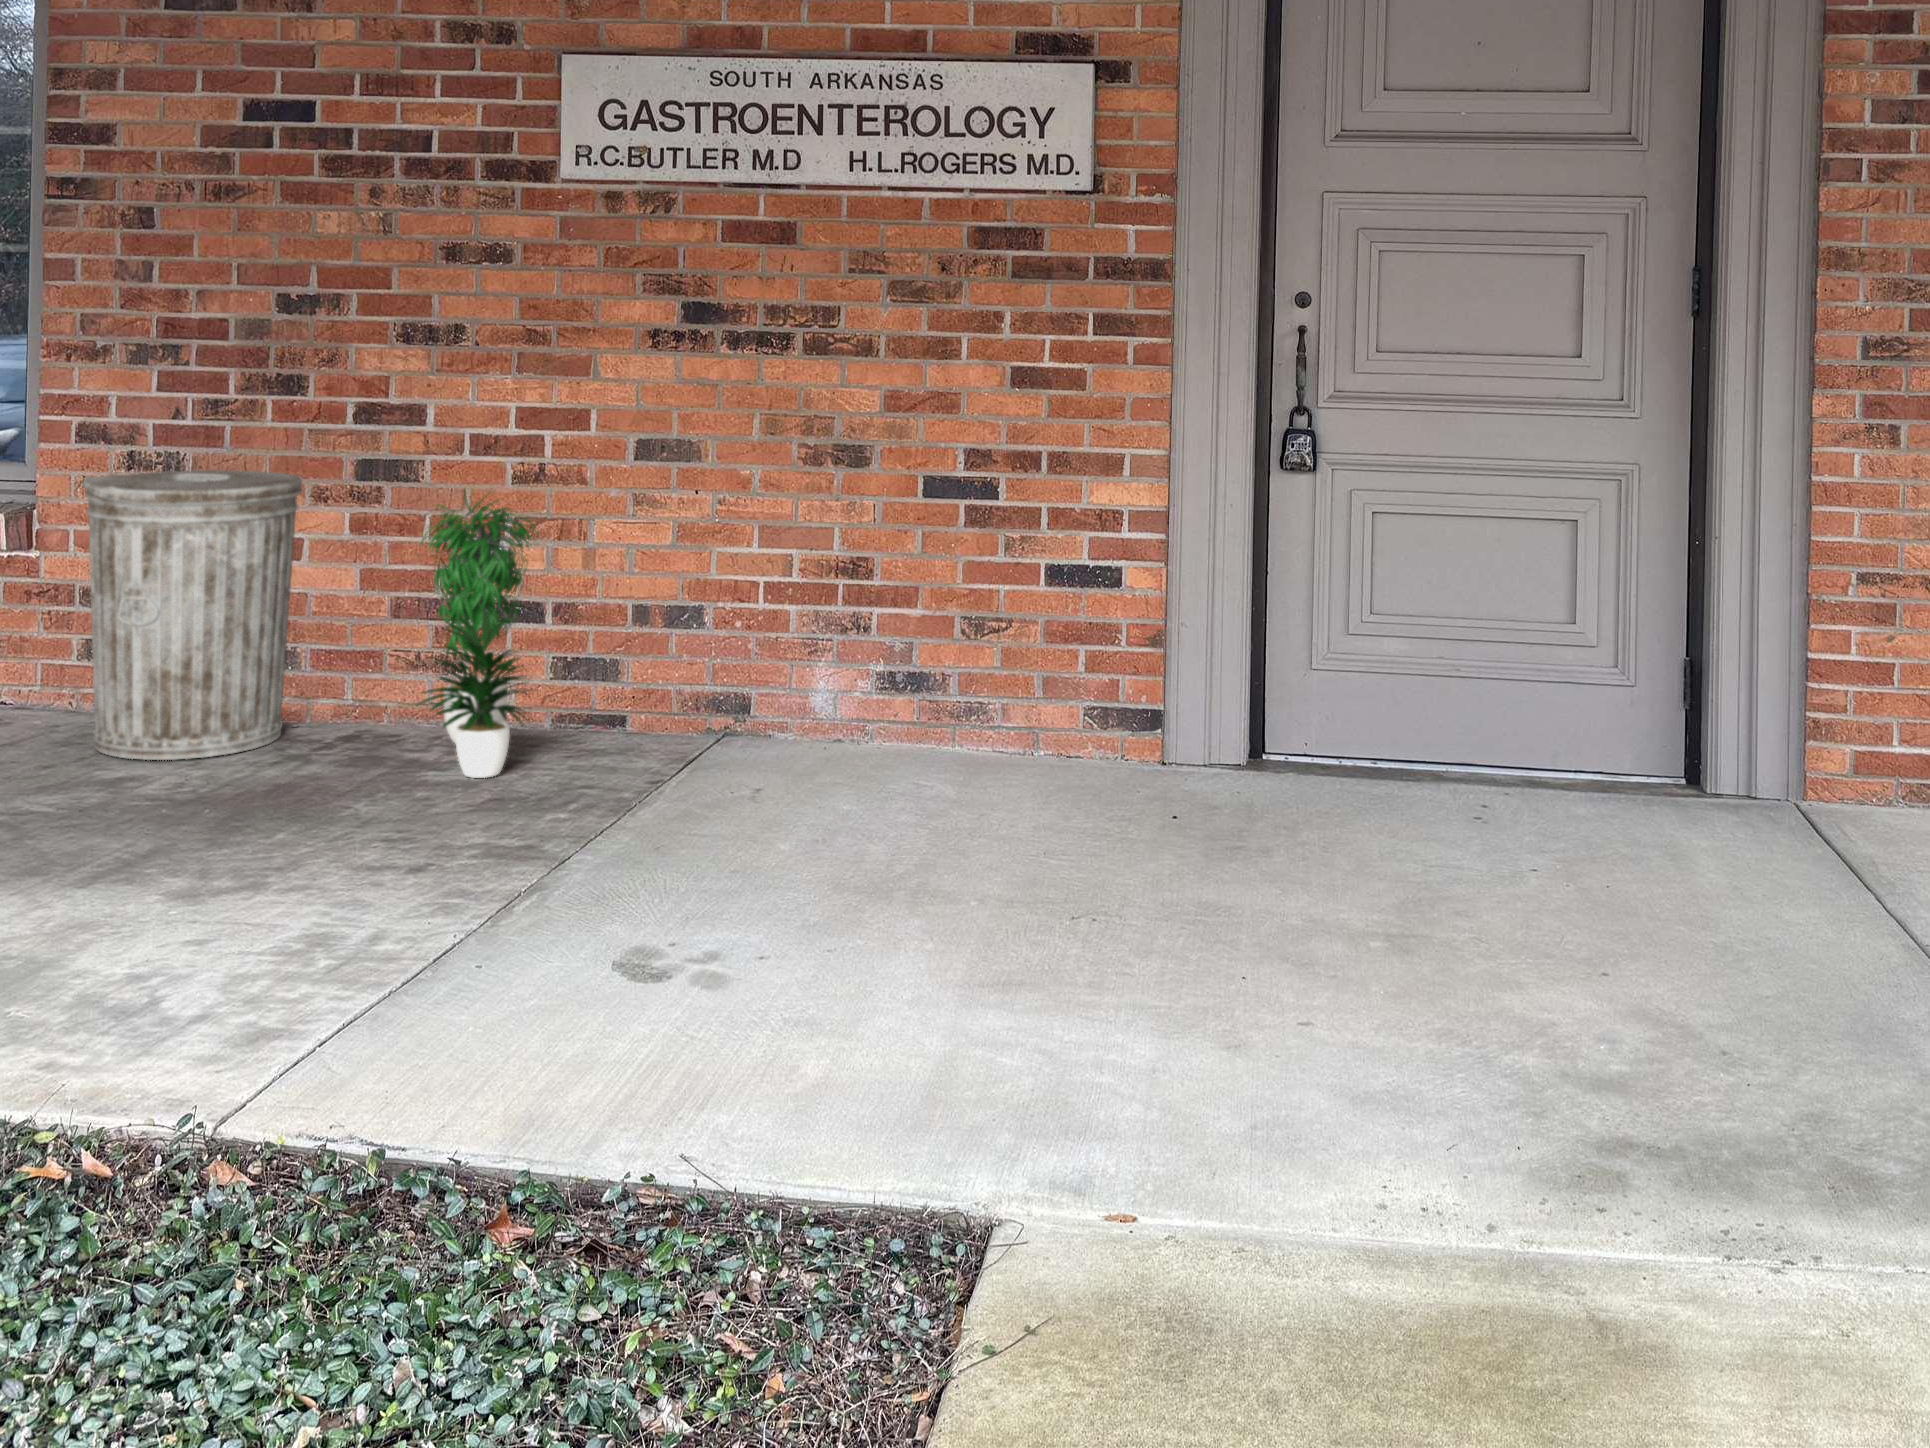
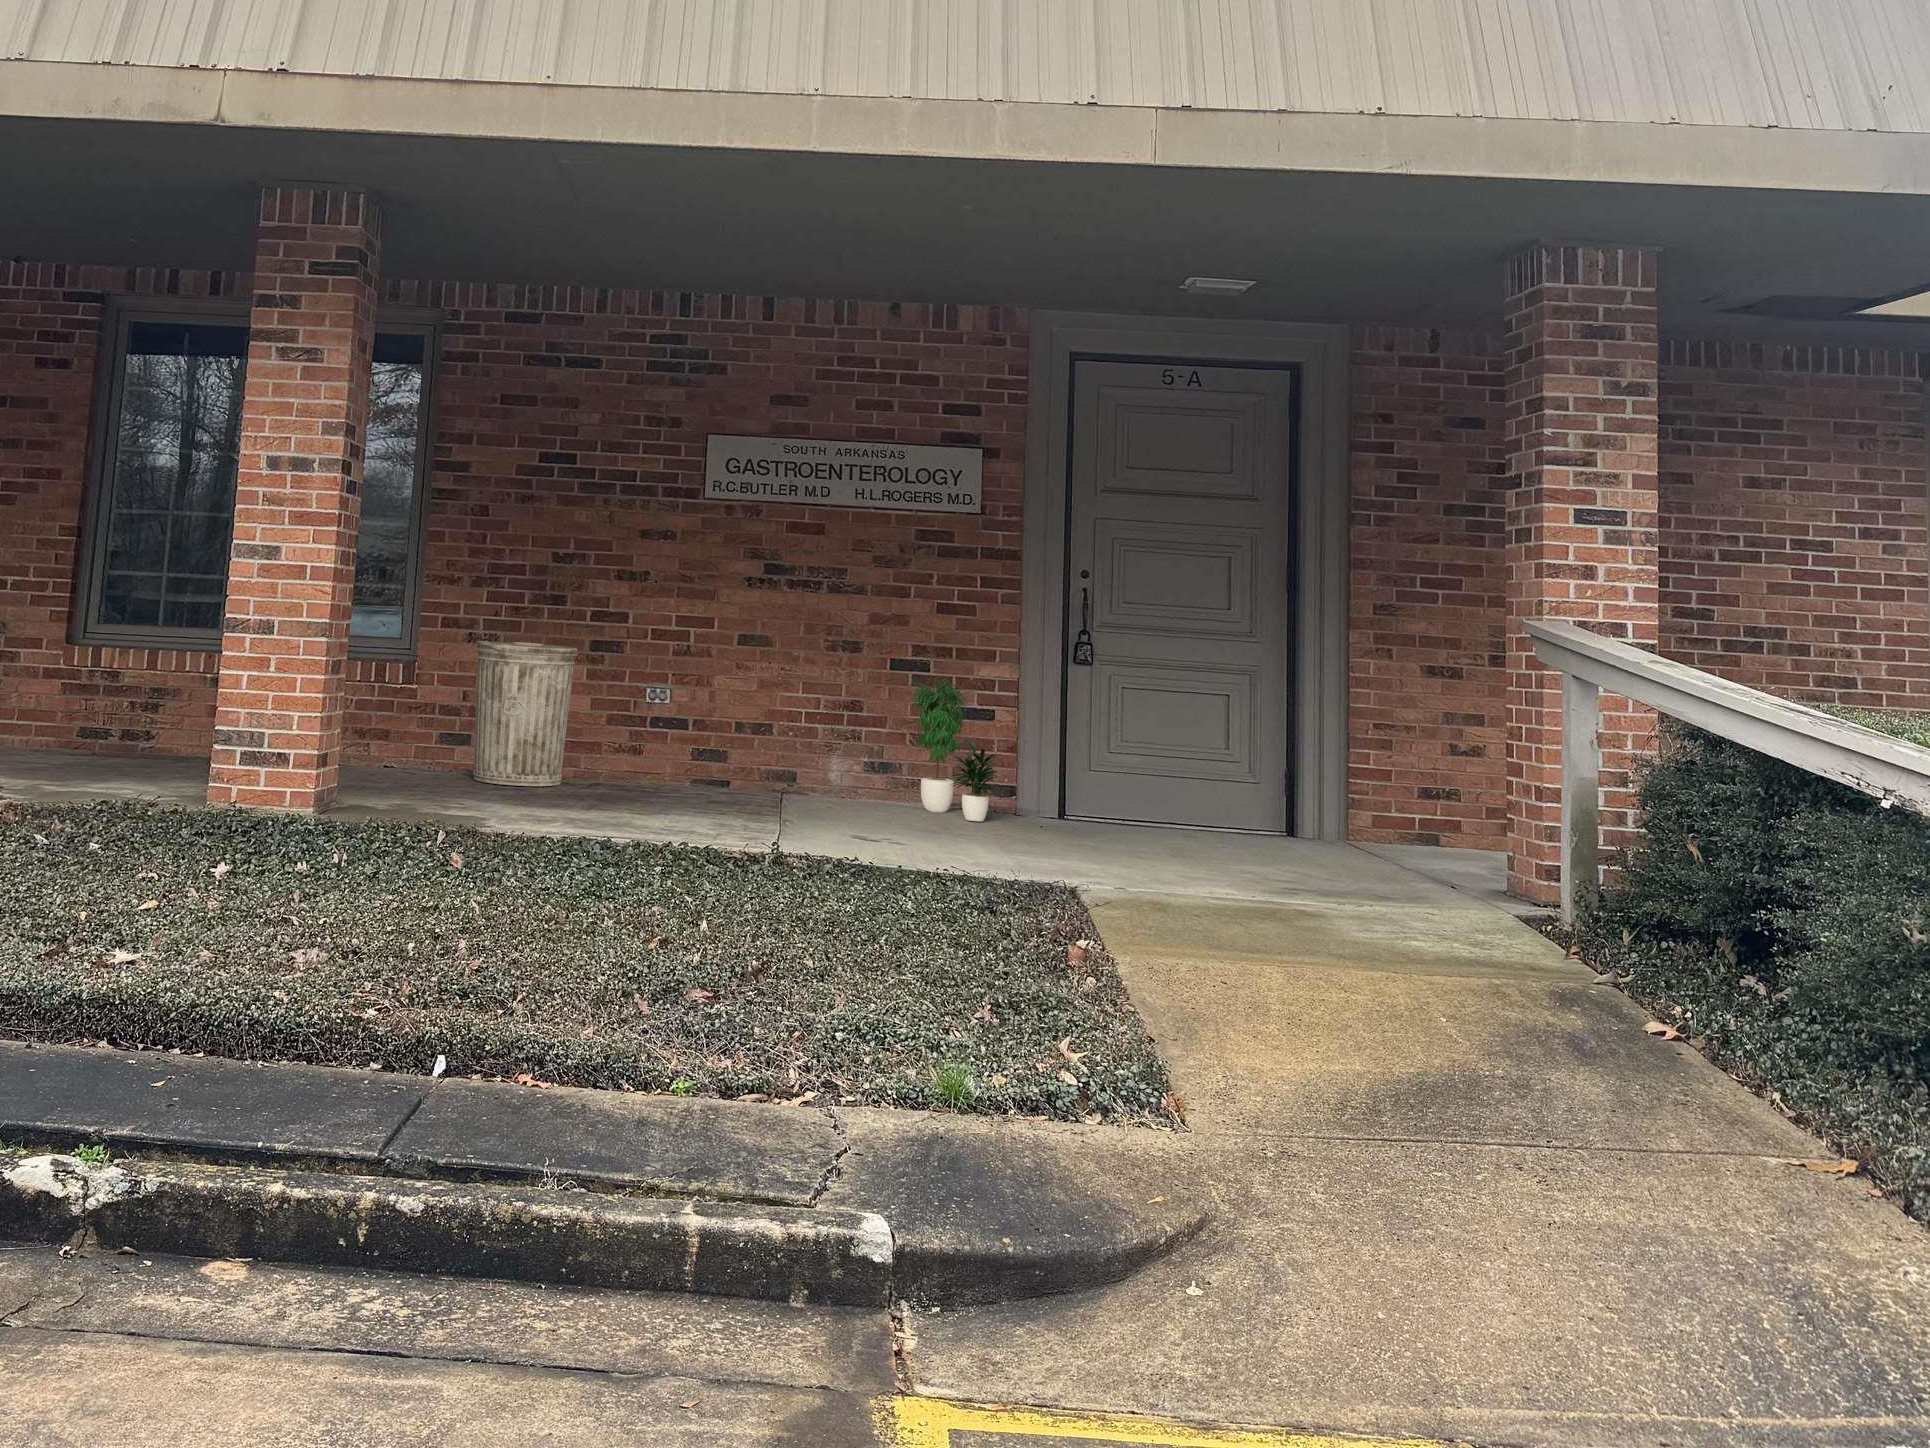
potted plant: present [417,495,537,778] -> present [911,678,1003,821]

